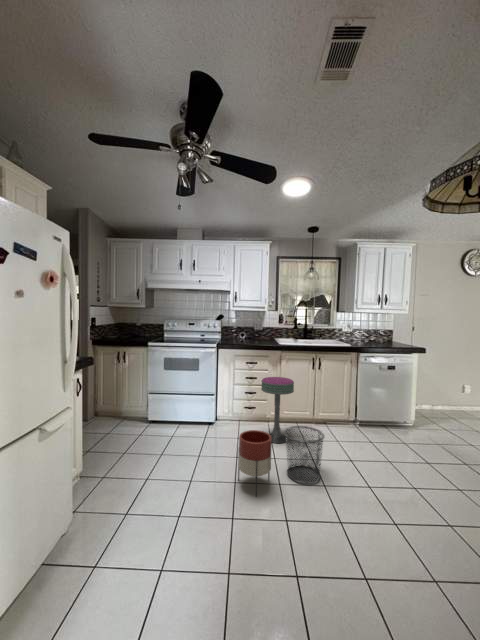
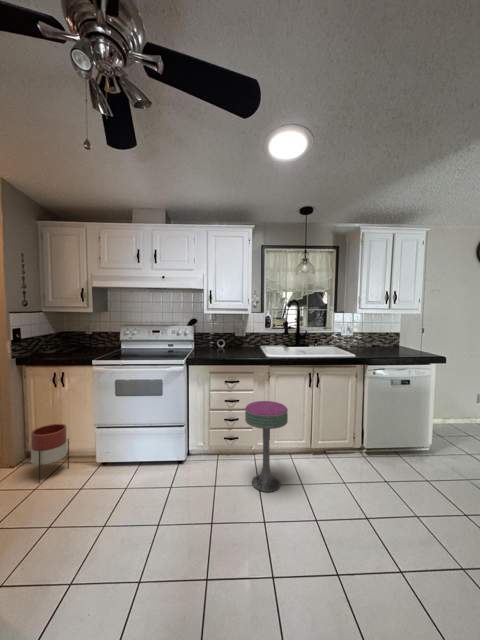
waste bin: present [285,426,324,484] -> none [279,478,336,572]
planter: present [238,430,271,497] -> present [31,424,69,483]

